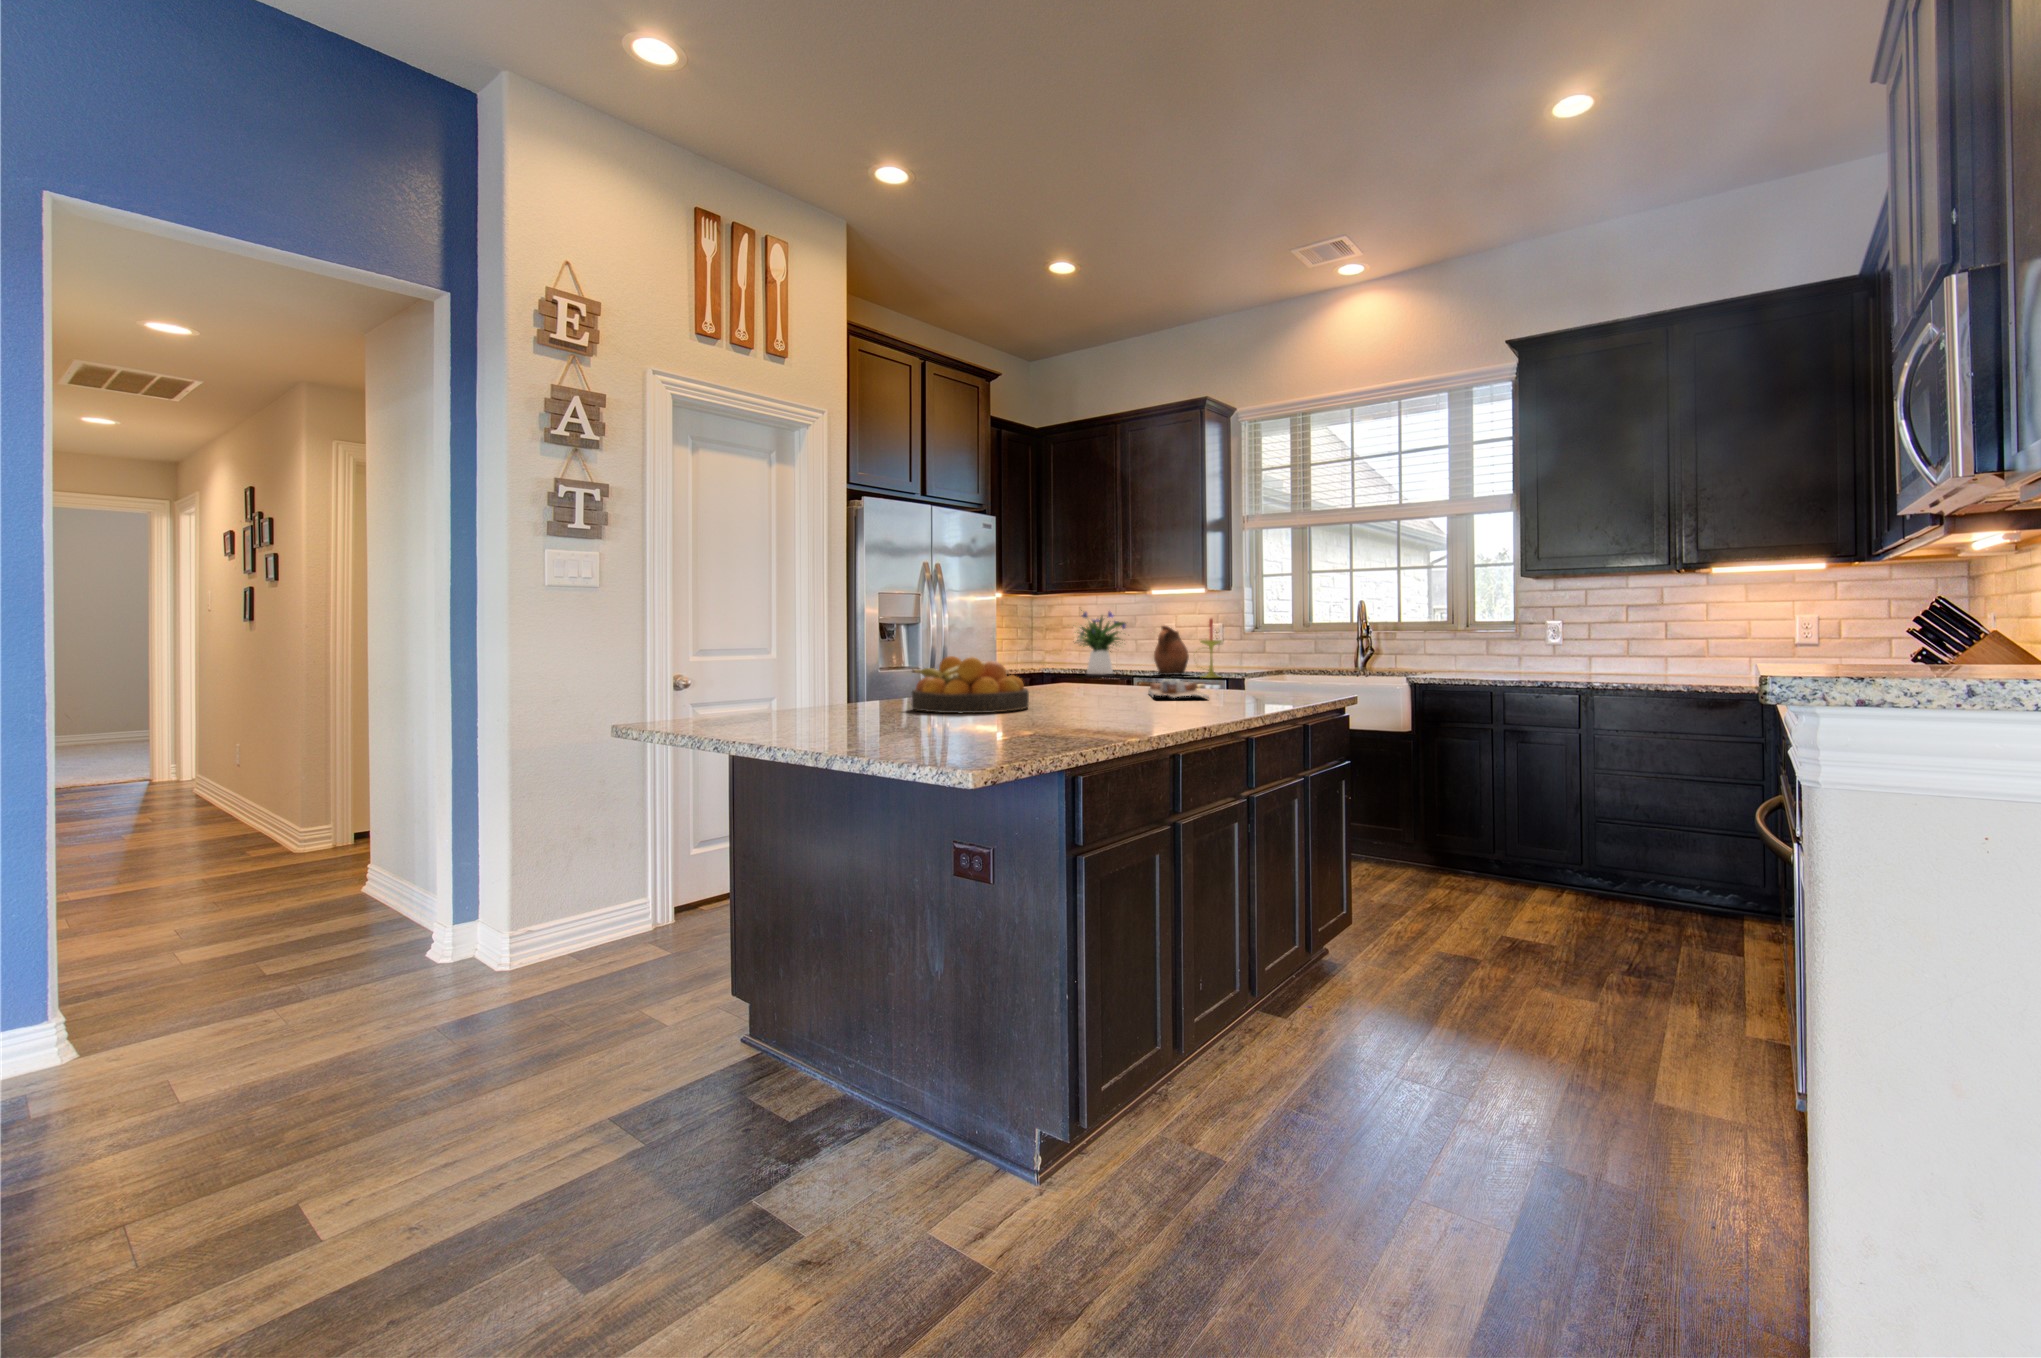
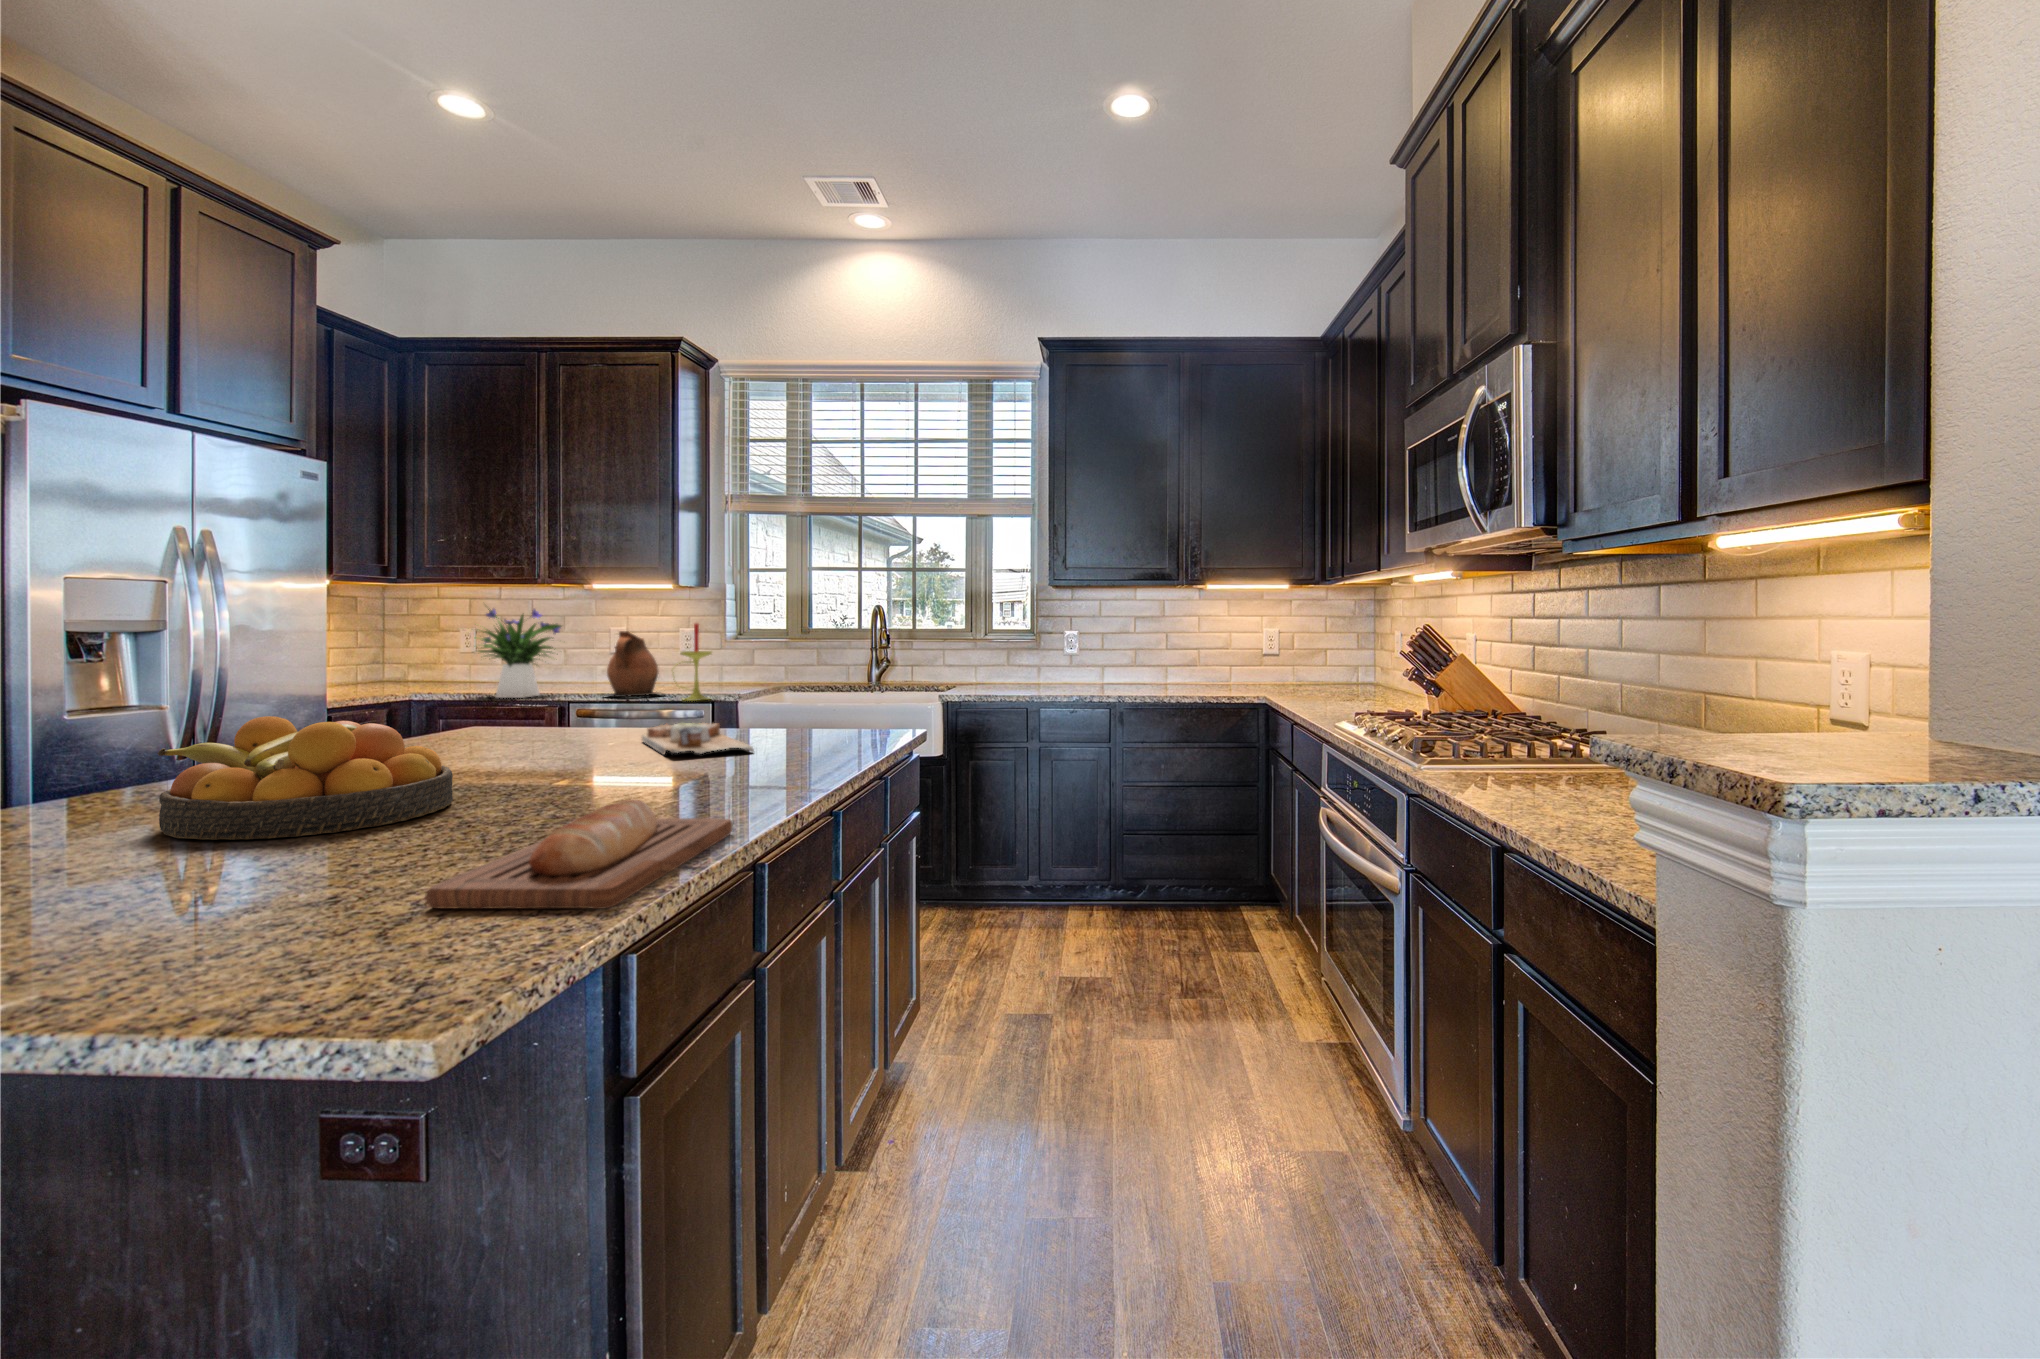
bread loaf: none [995,698,1149,737] -> present [426,800,733,909]

